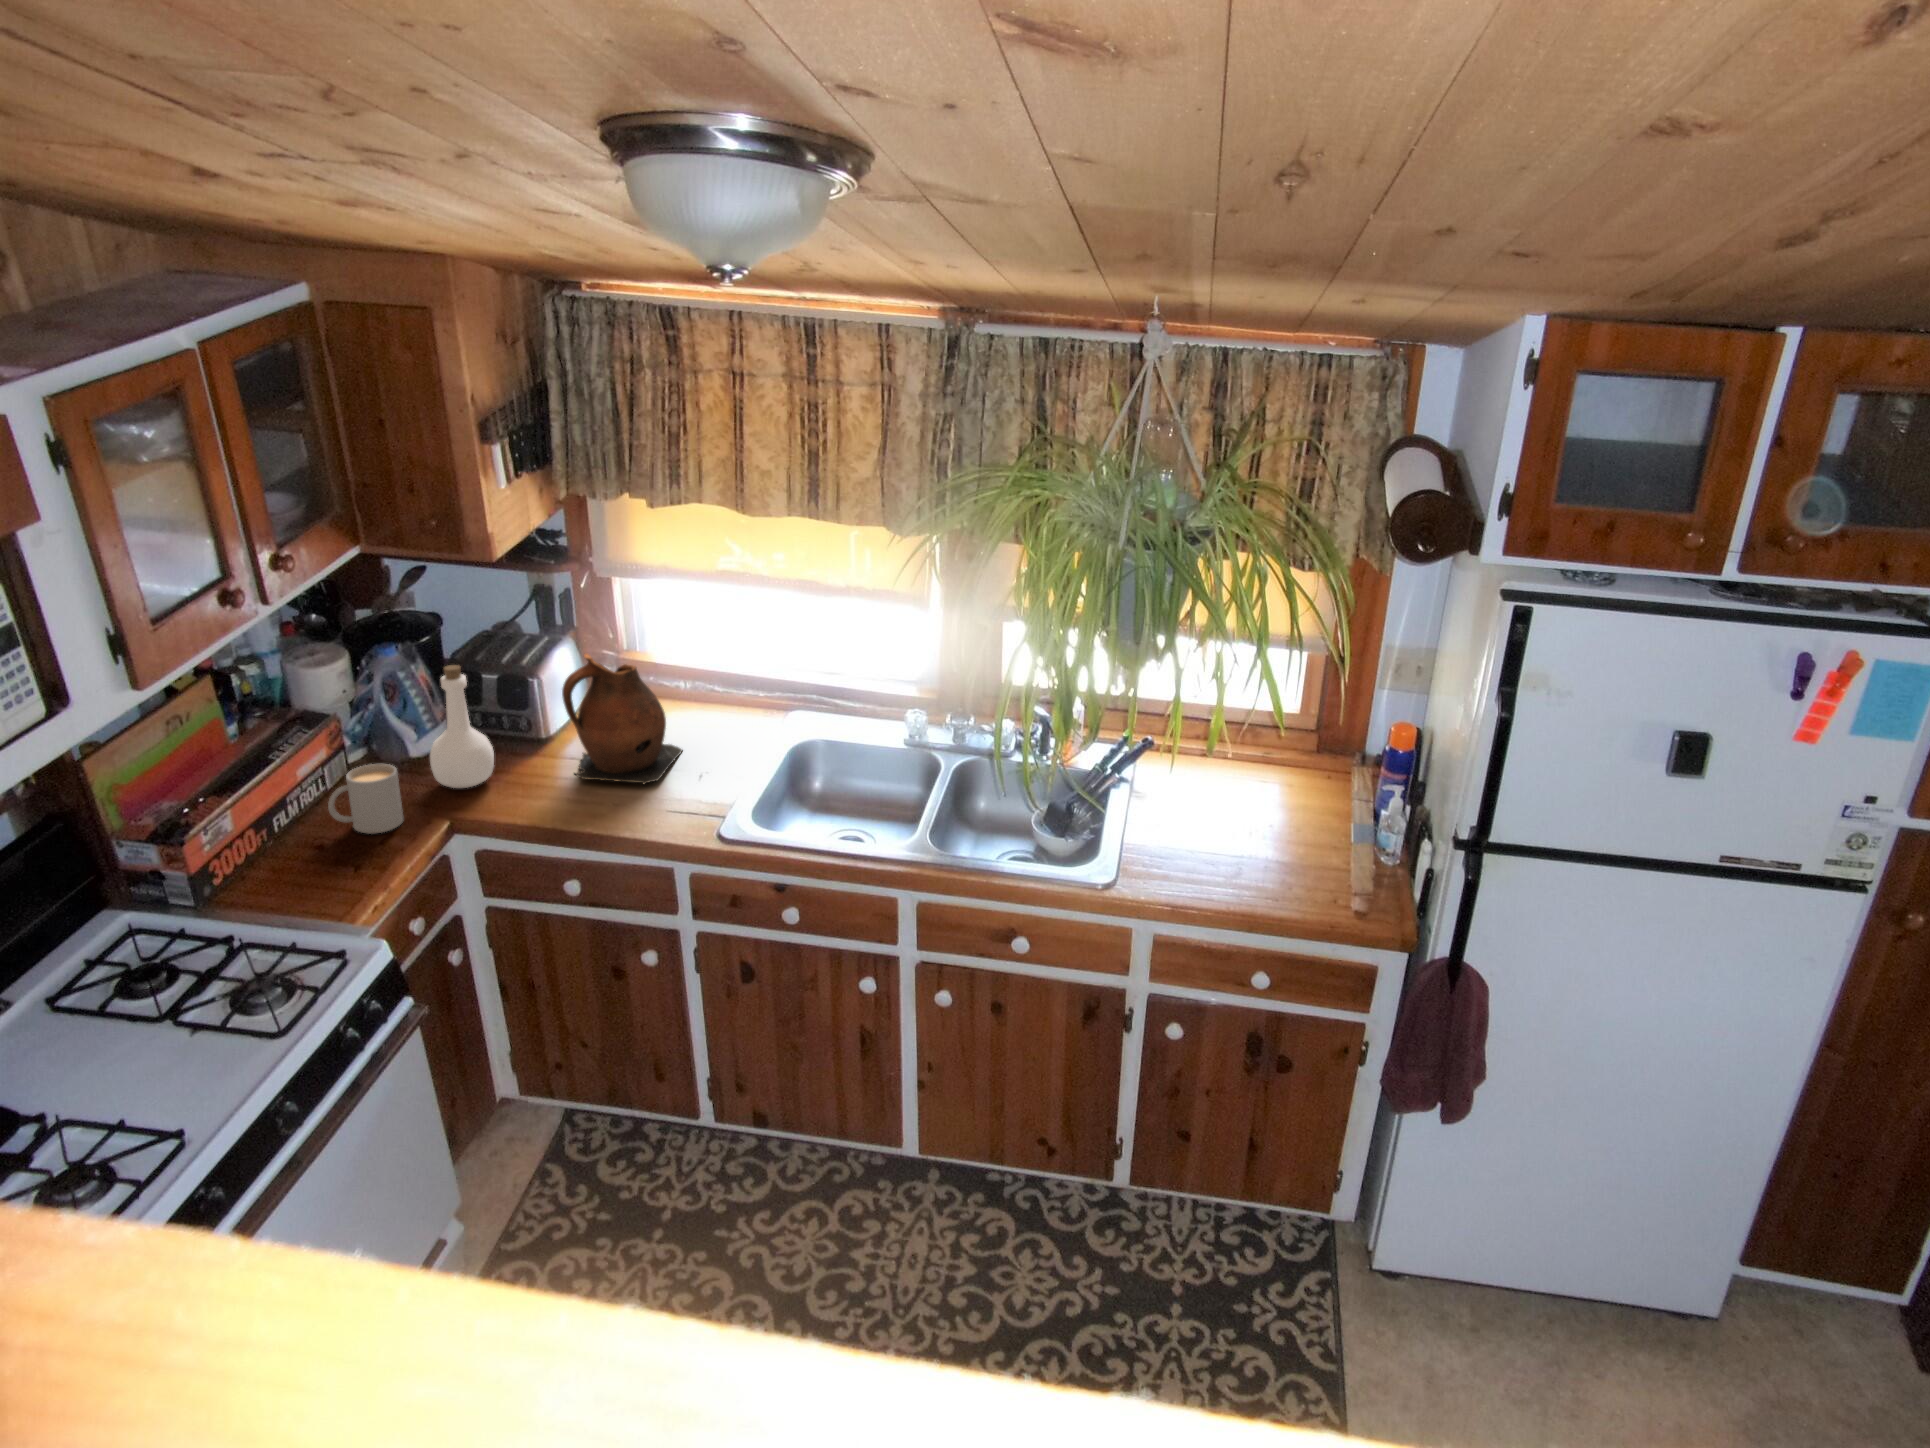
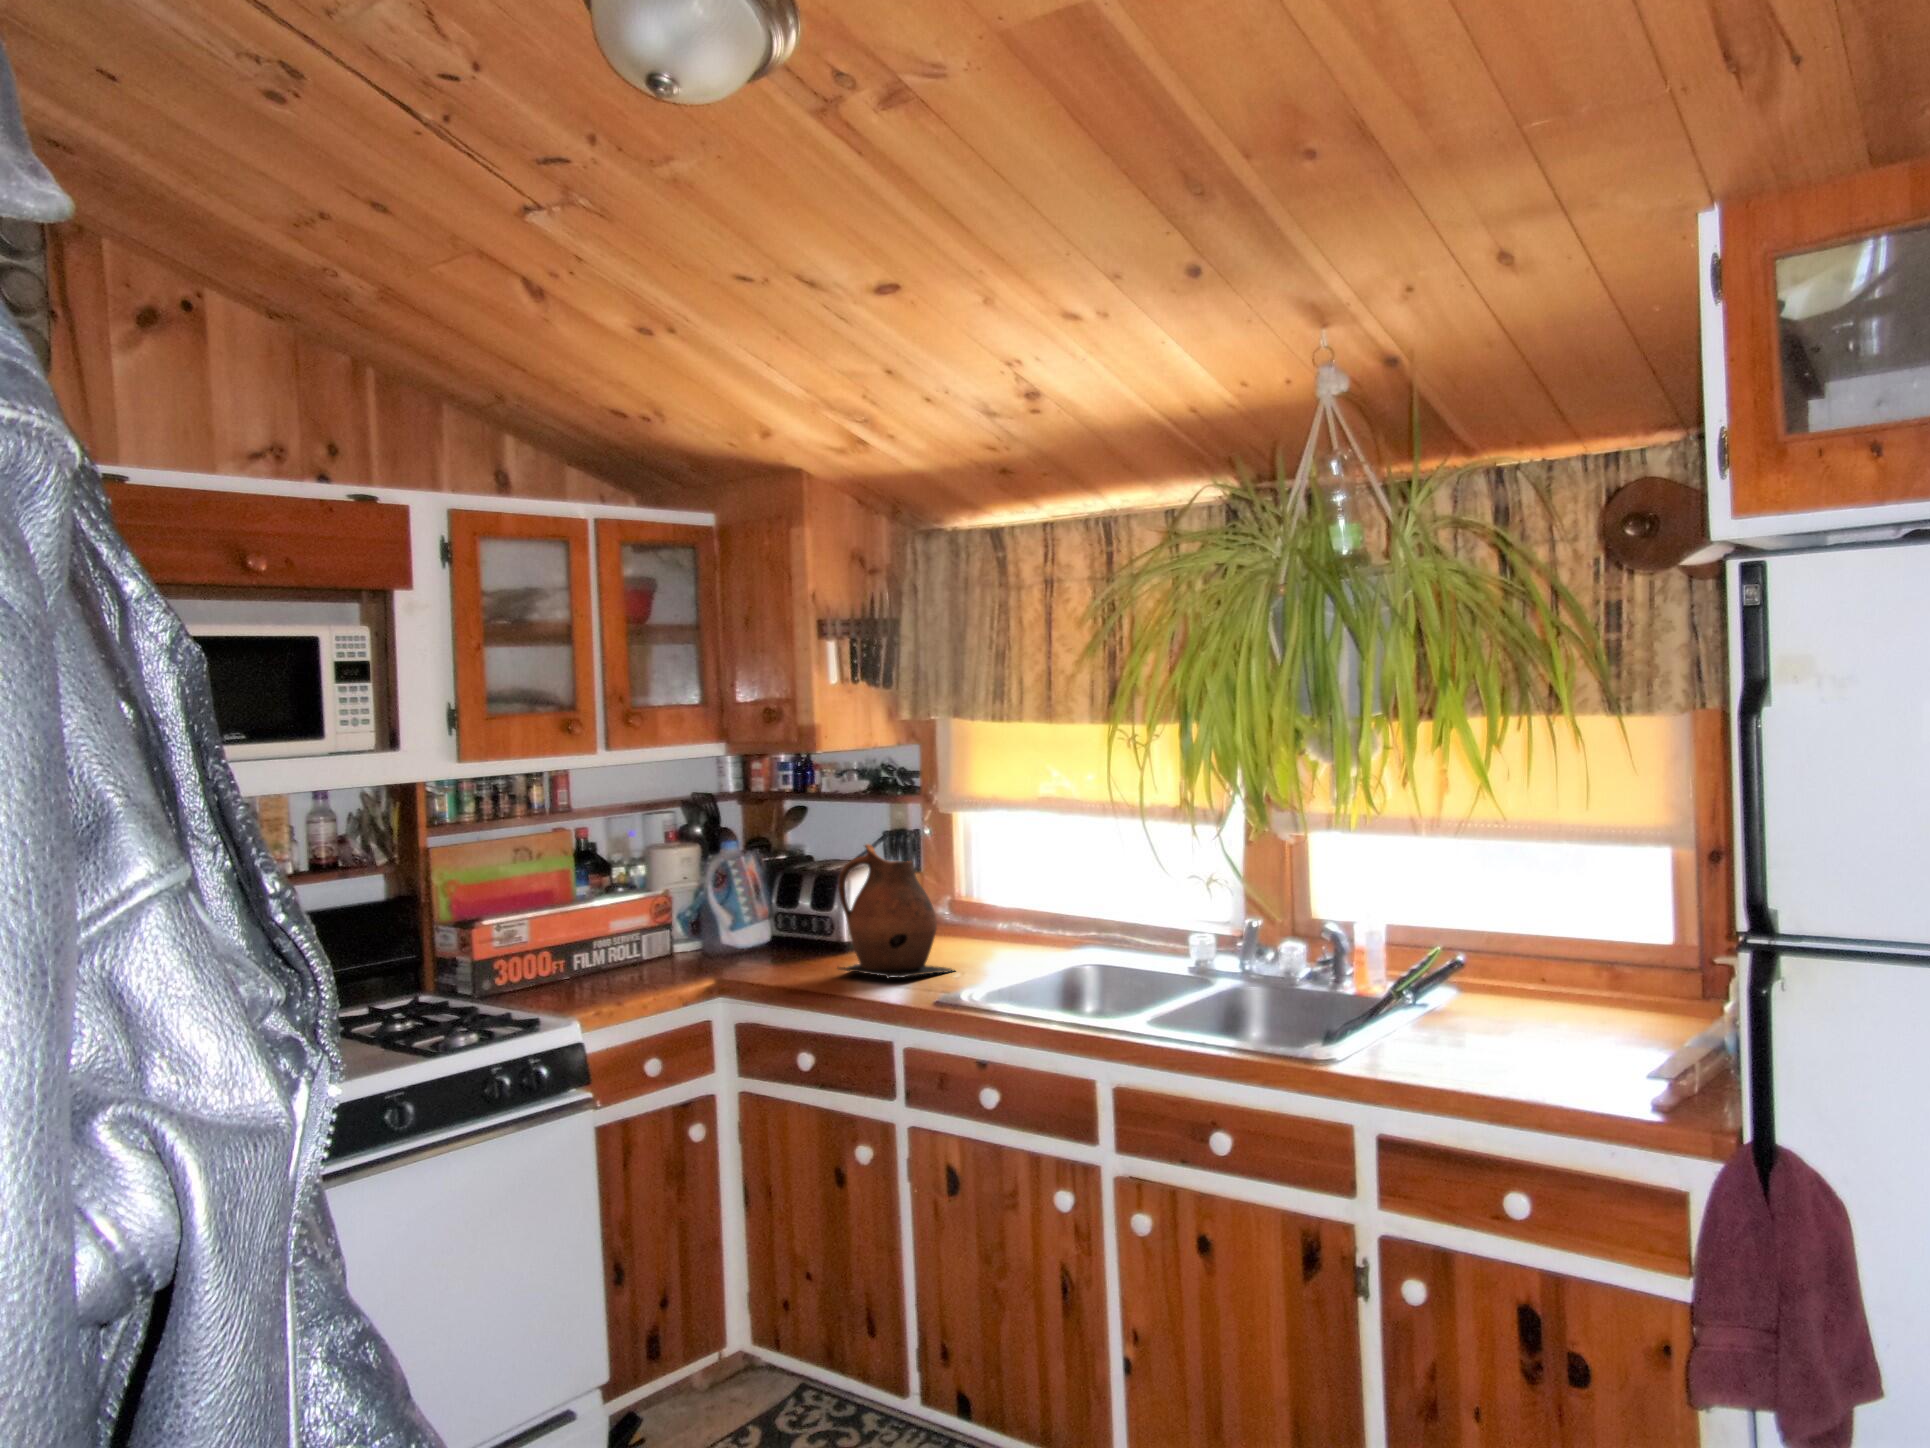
bottle: present [430,665,494,788] -> none [721,845,779,969]
mug: present [328,764,403,834] -> none [616,922,680,981]

